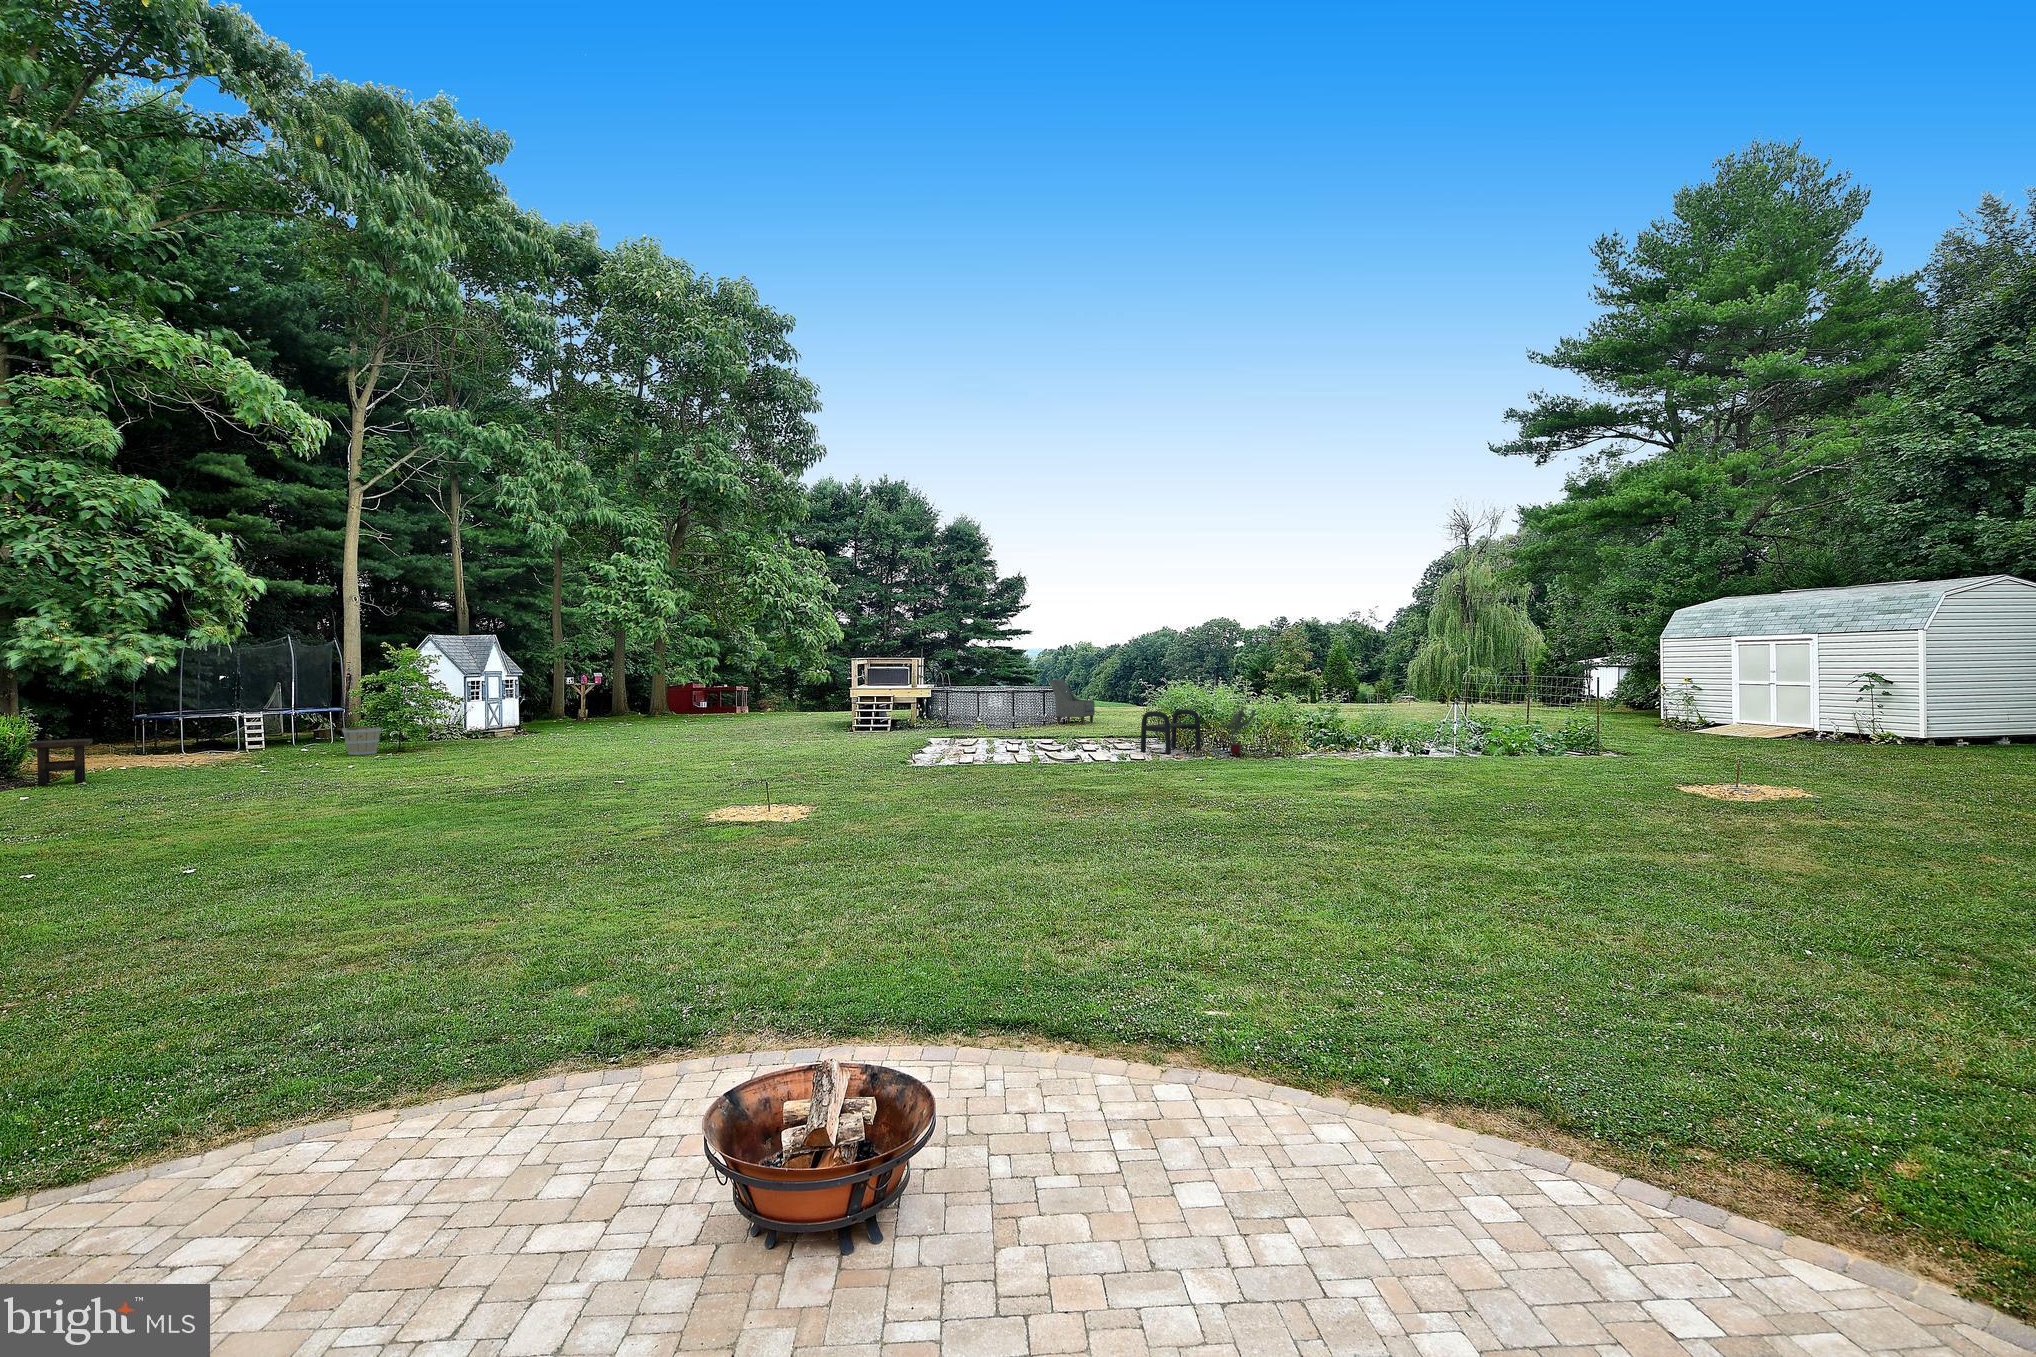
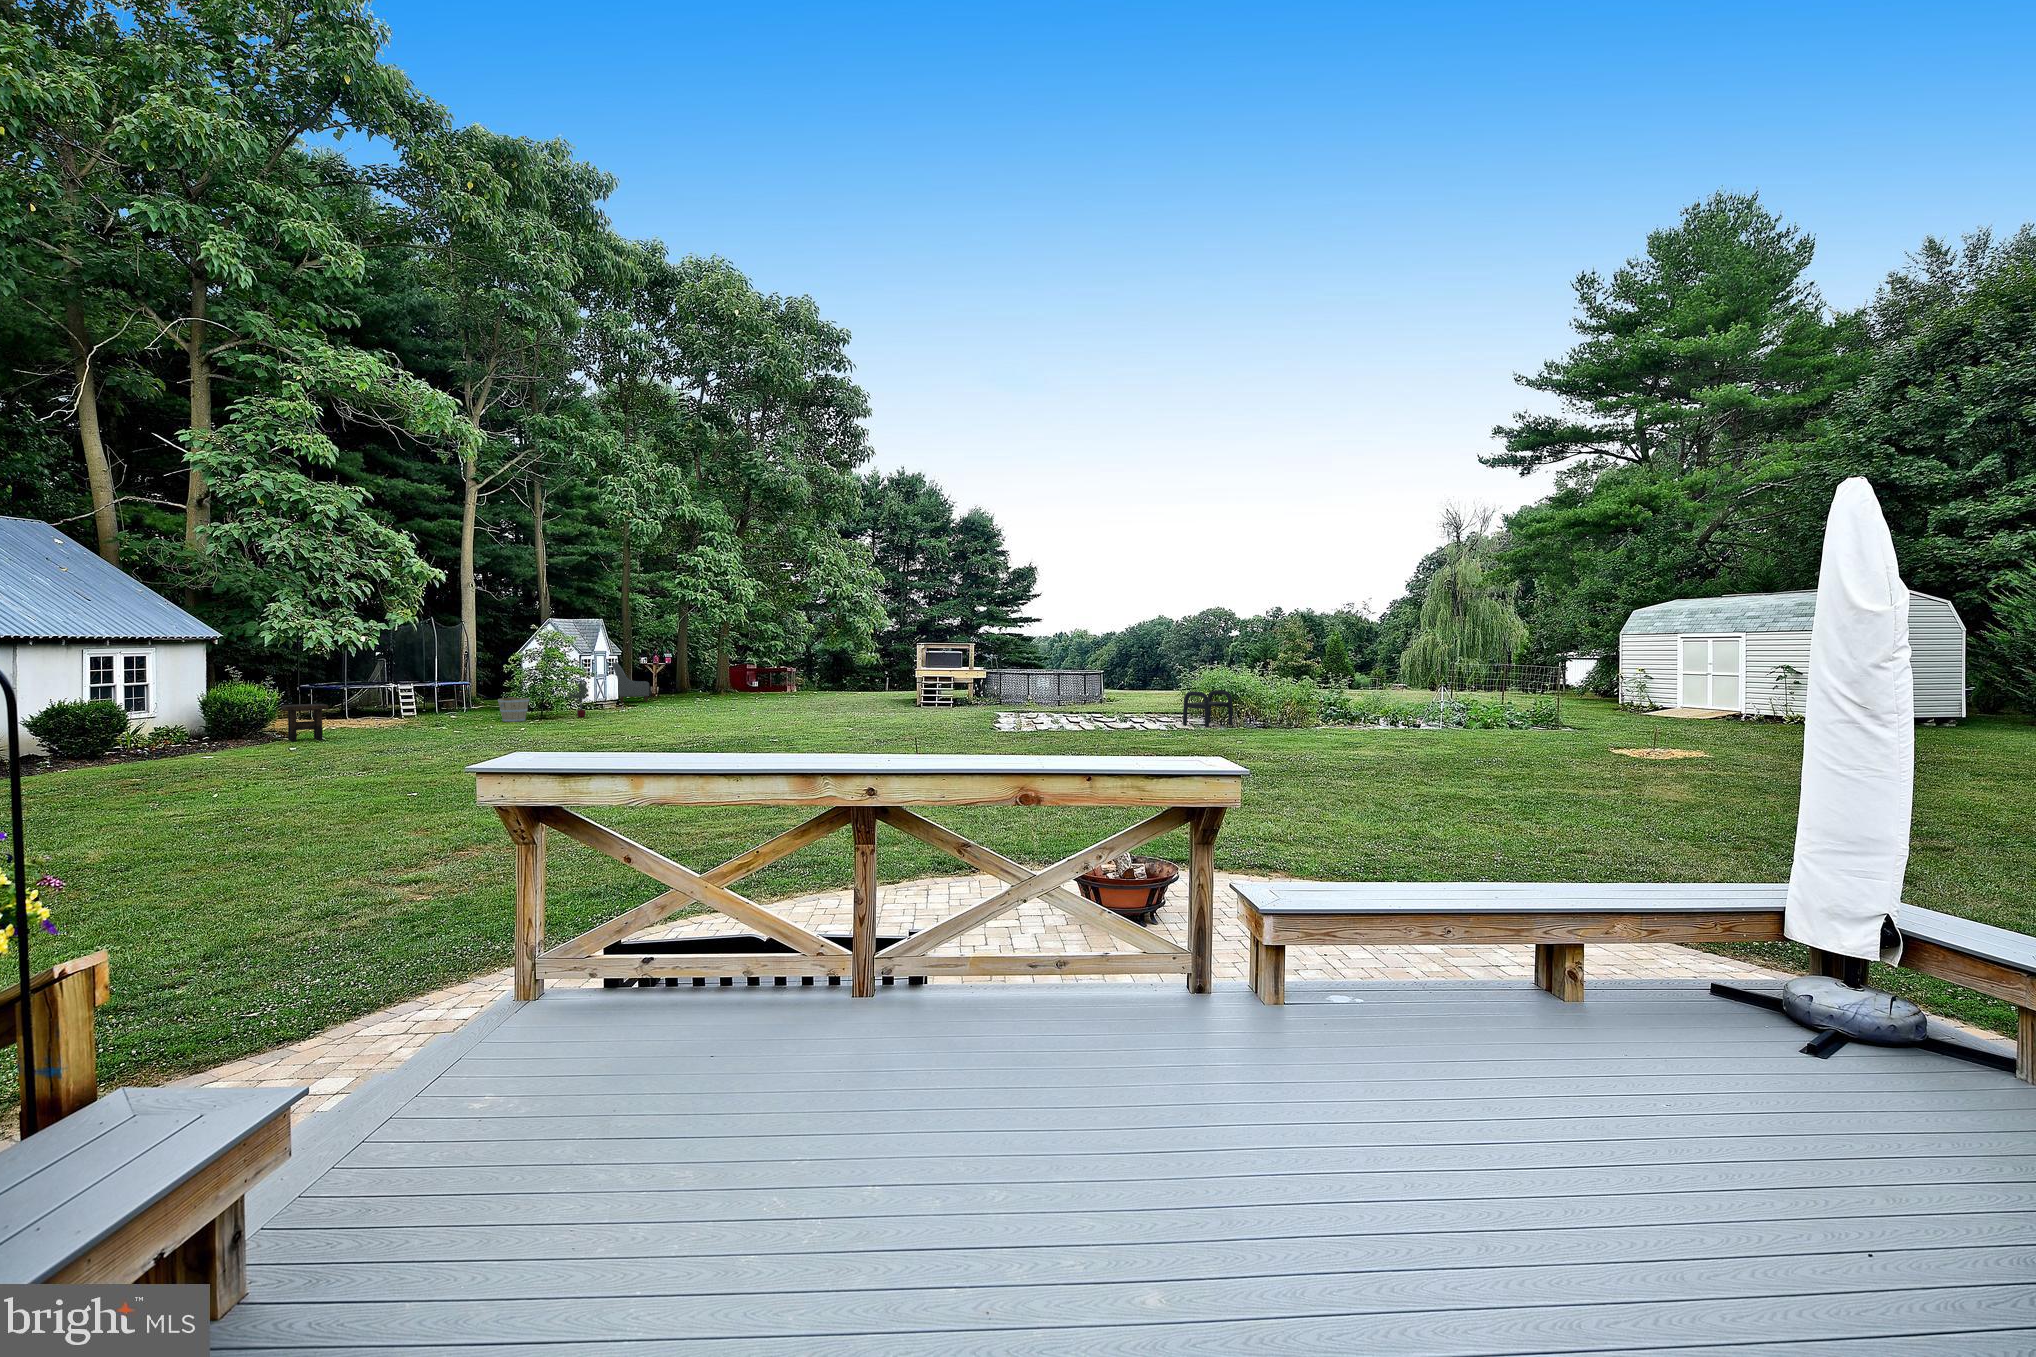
chair: present [1049,679,1095,724] -> present [612,663,649,703]
potted tree: present [1216,703,1256,754] -> present [569,679,589,717]

